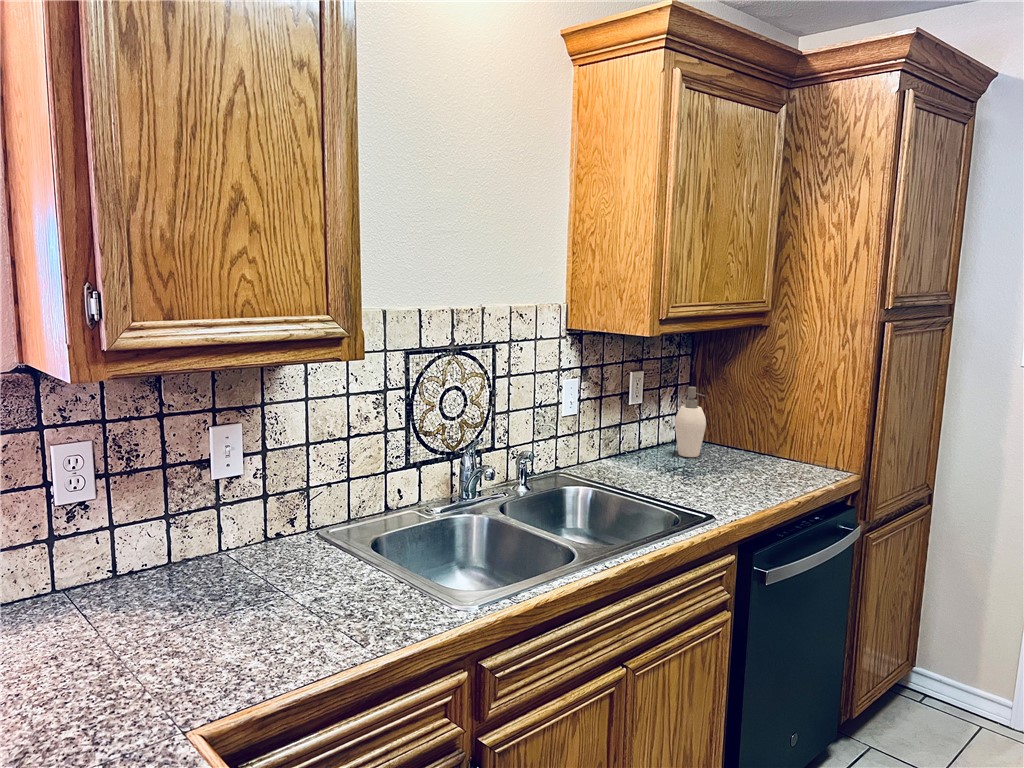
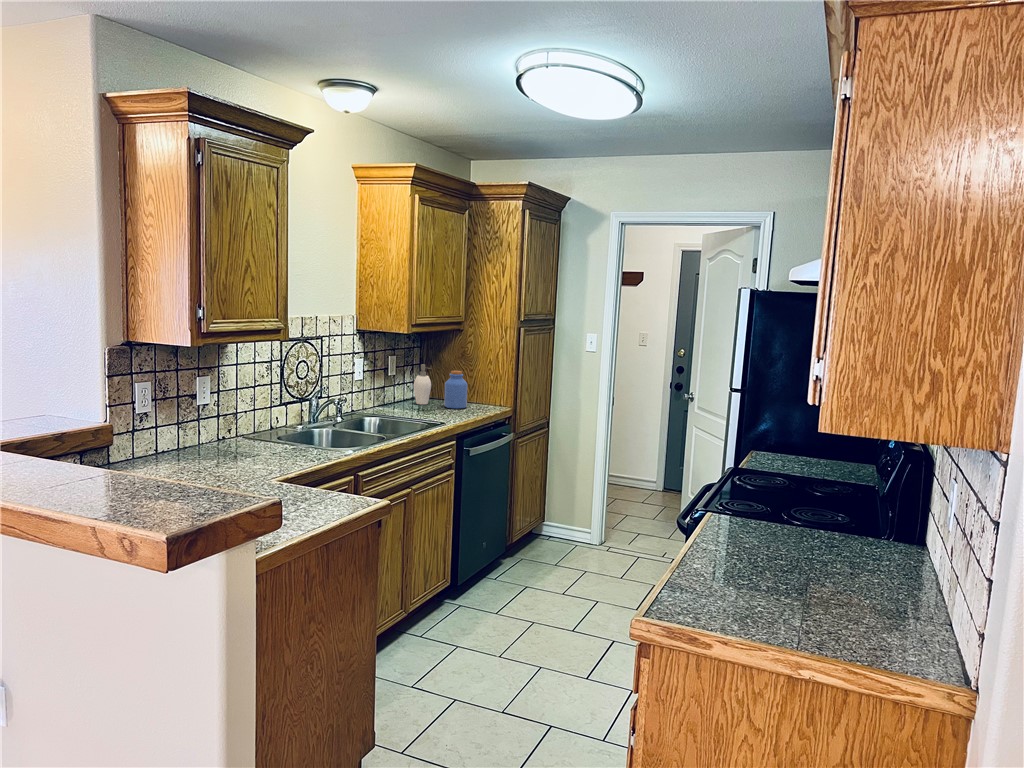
jar: none [727,401,772,472] -> present [444,371,467,408]

